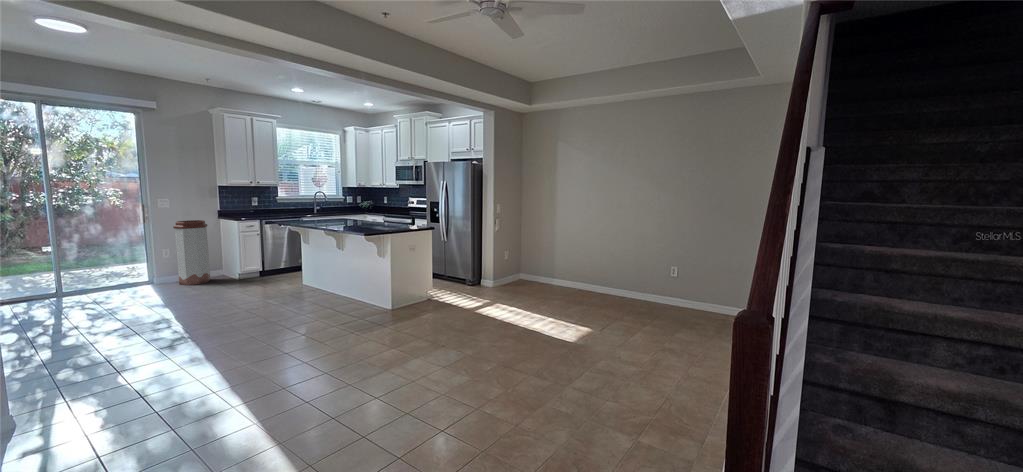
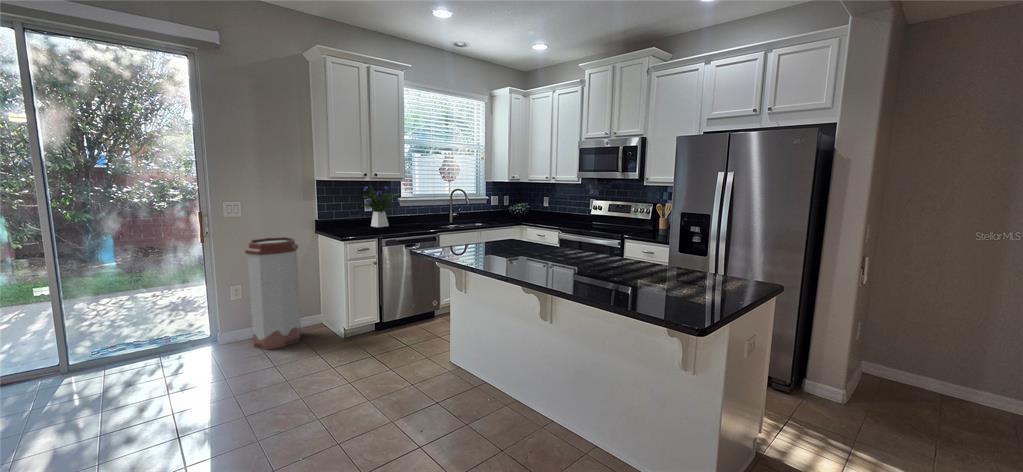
flower arrangement: none [247,188,275,215] -> present [361,184,398,227]

